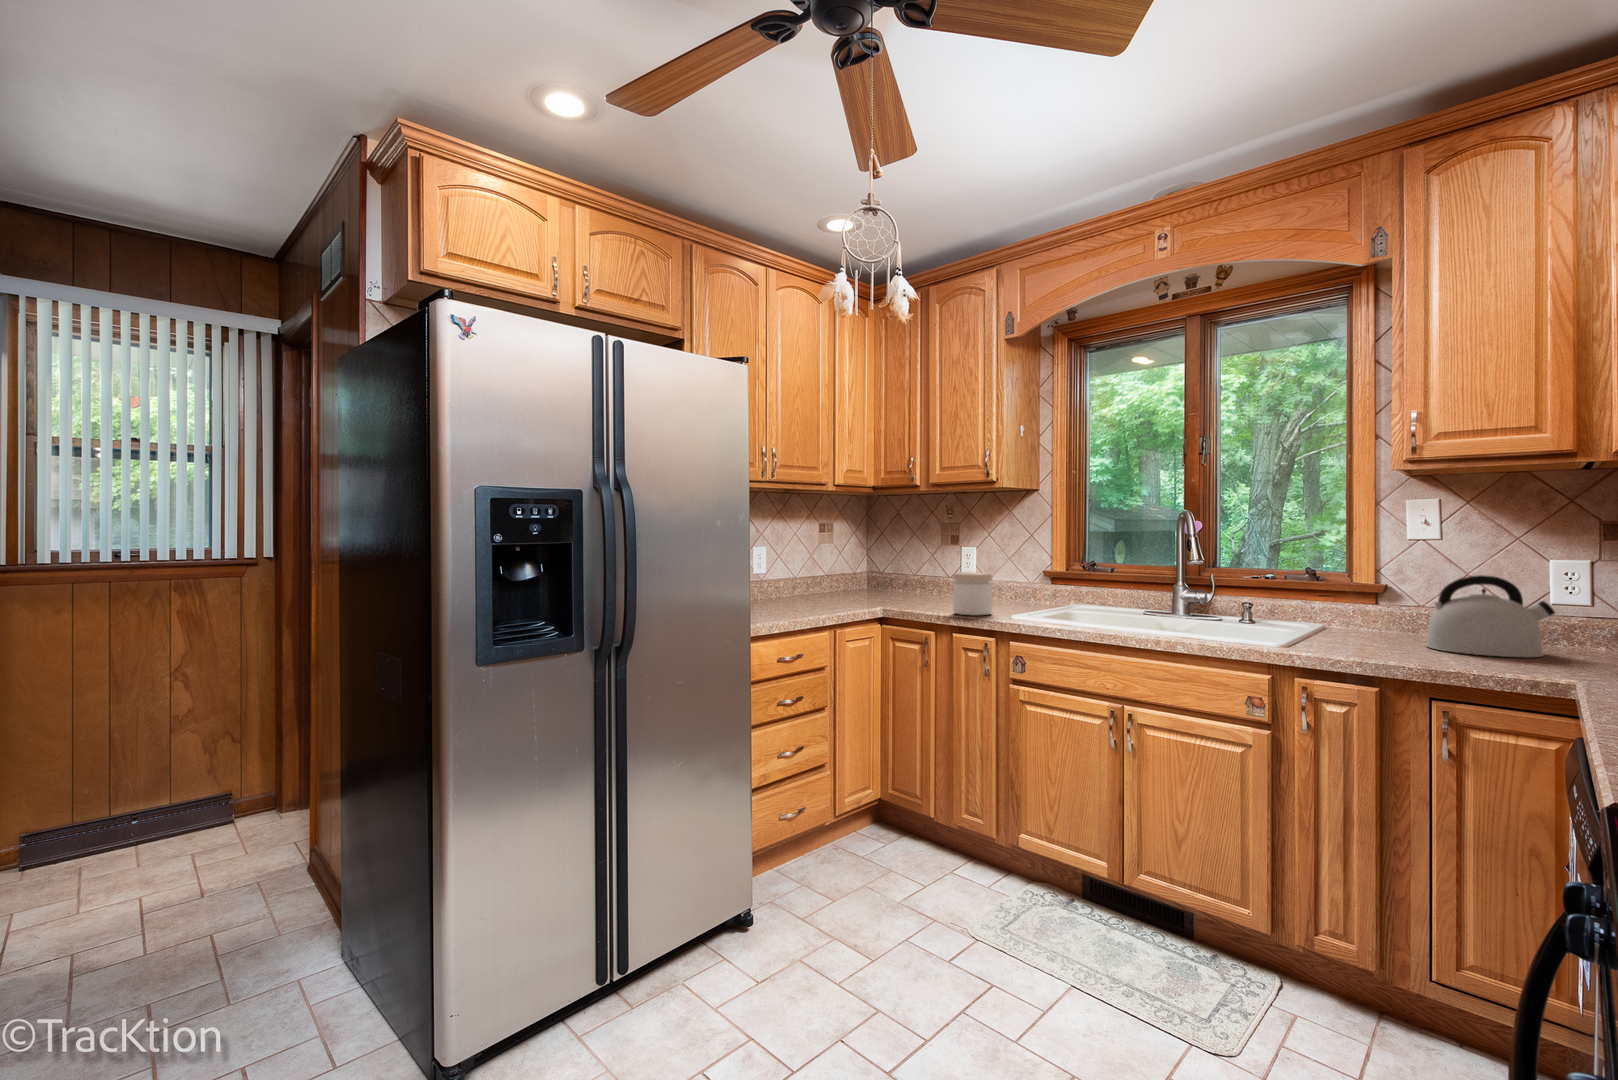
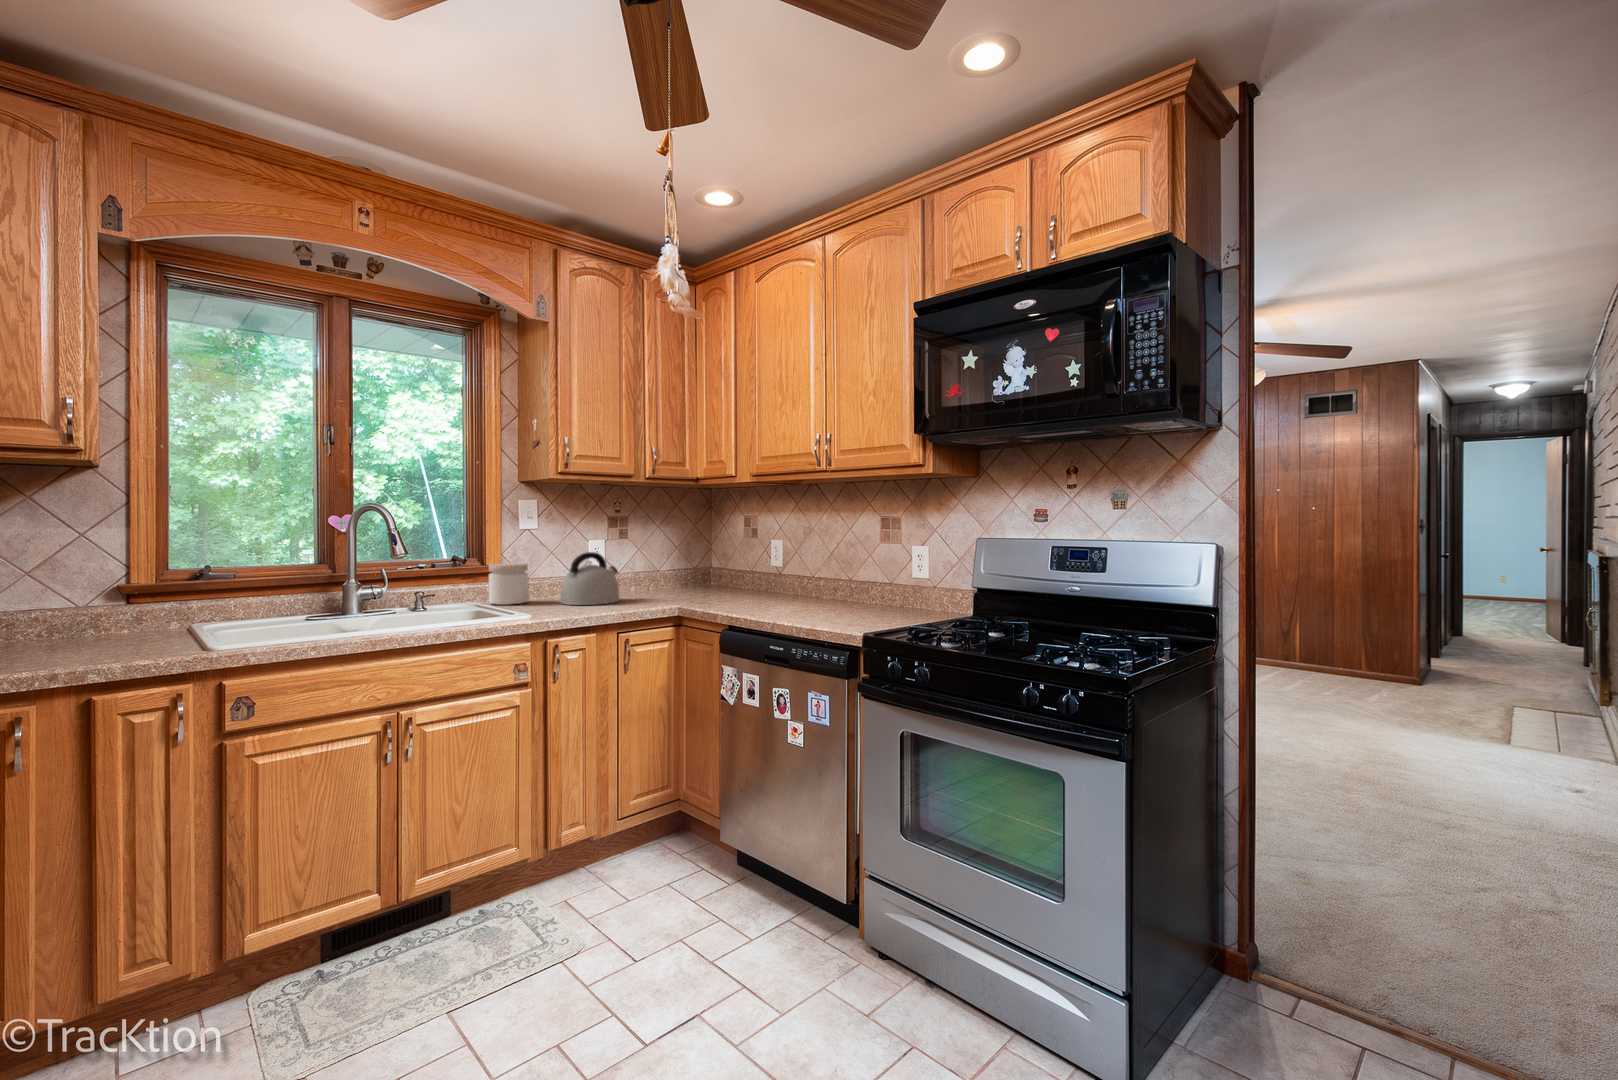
jar: present [953,572,992,615] -> present [489,563,529,605]

